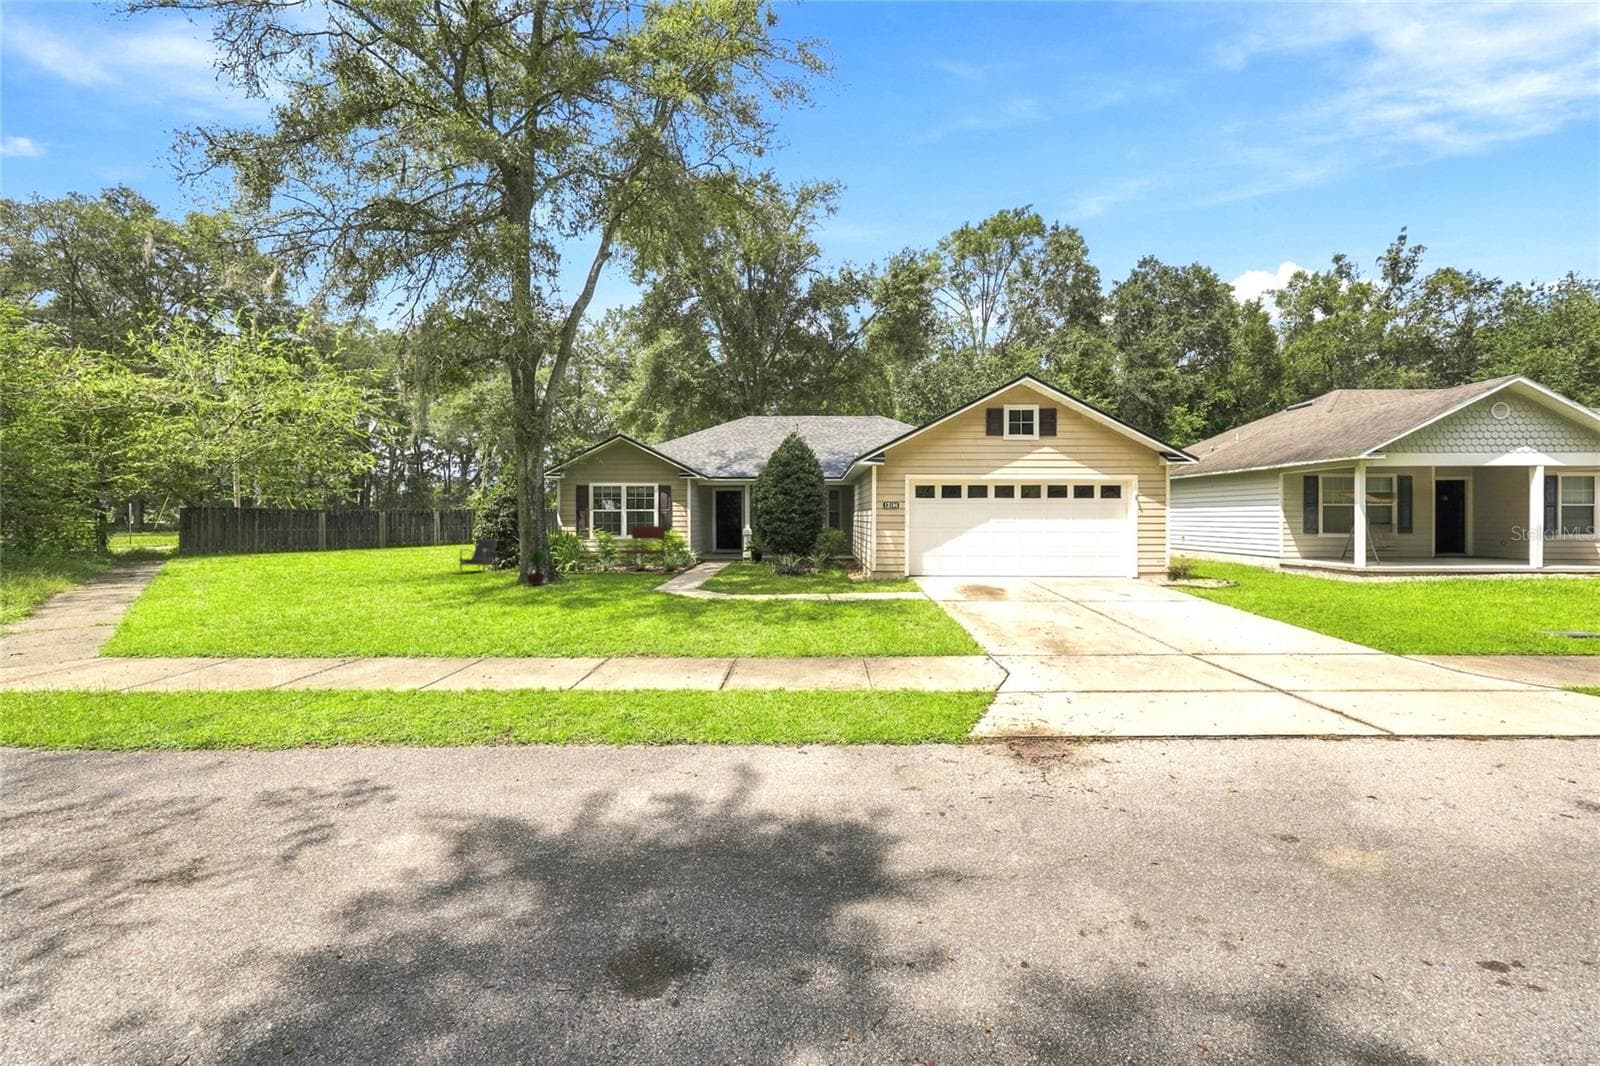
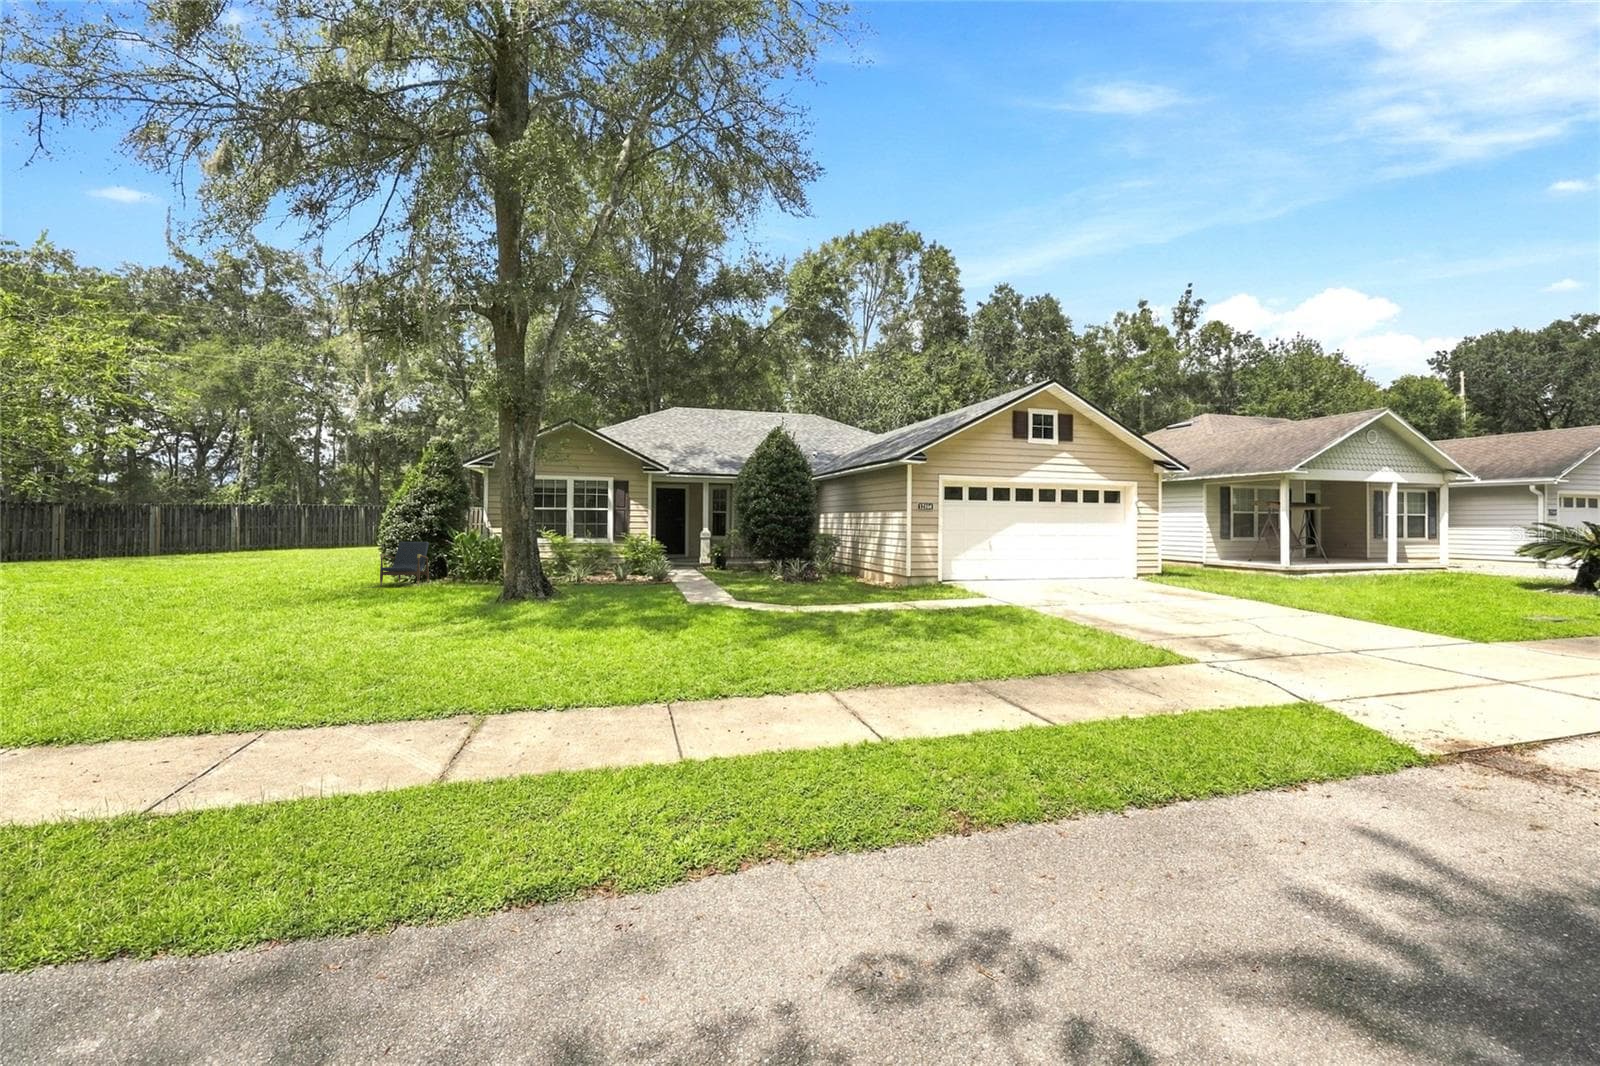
bench: present [620,526,665,571] -> none [600,526,653,579]
potted tree: present [527,551,545,585] -> none [528,552,556,599]

